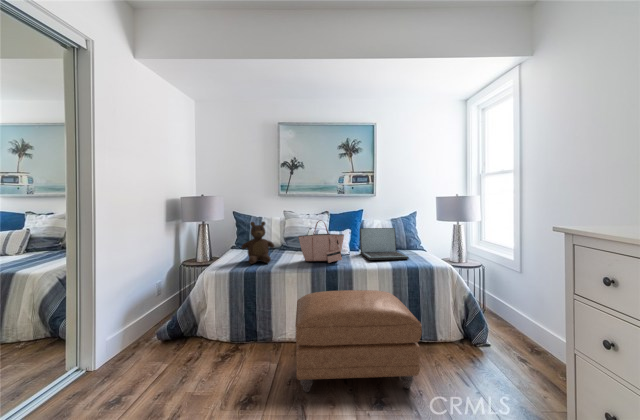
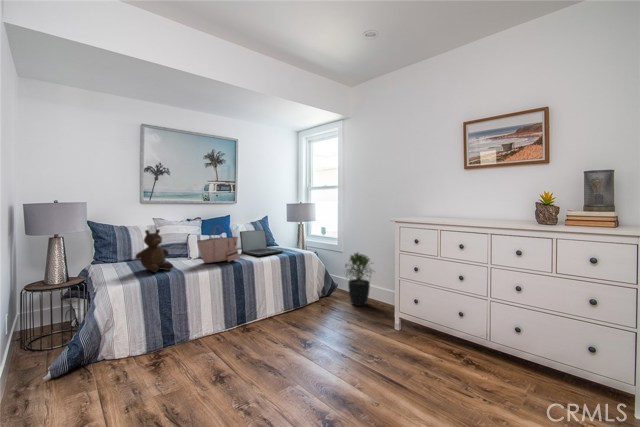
potted plant: none [497,273,572,370] -> present [345,253,372,306]
ottoman: present [295,290,422,392] -> none [223,276,325,356]

